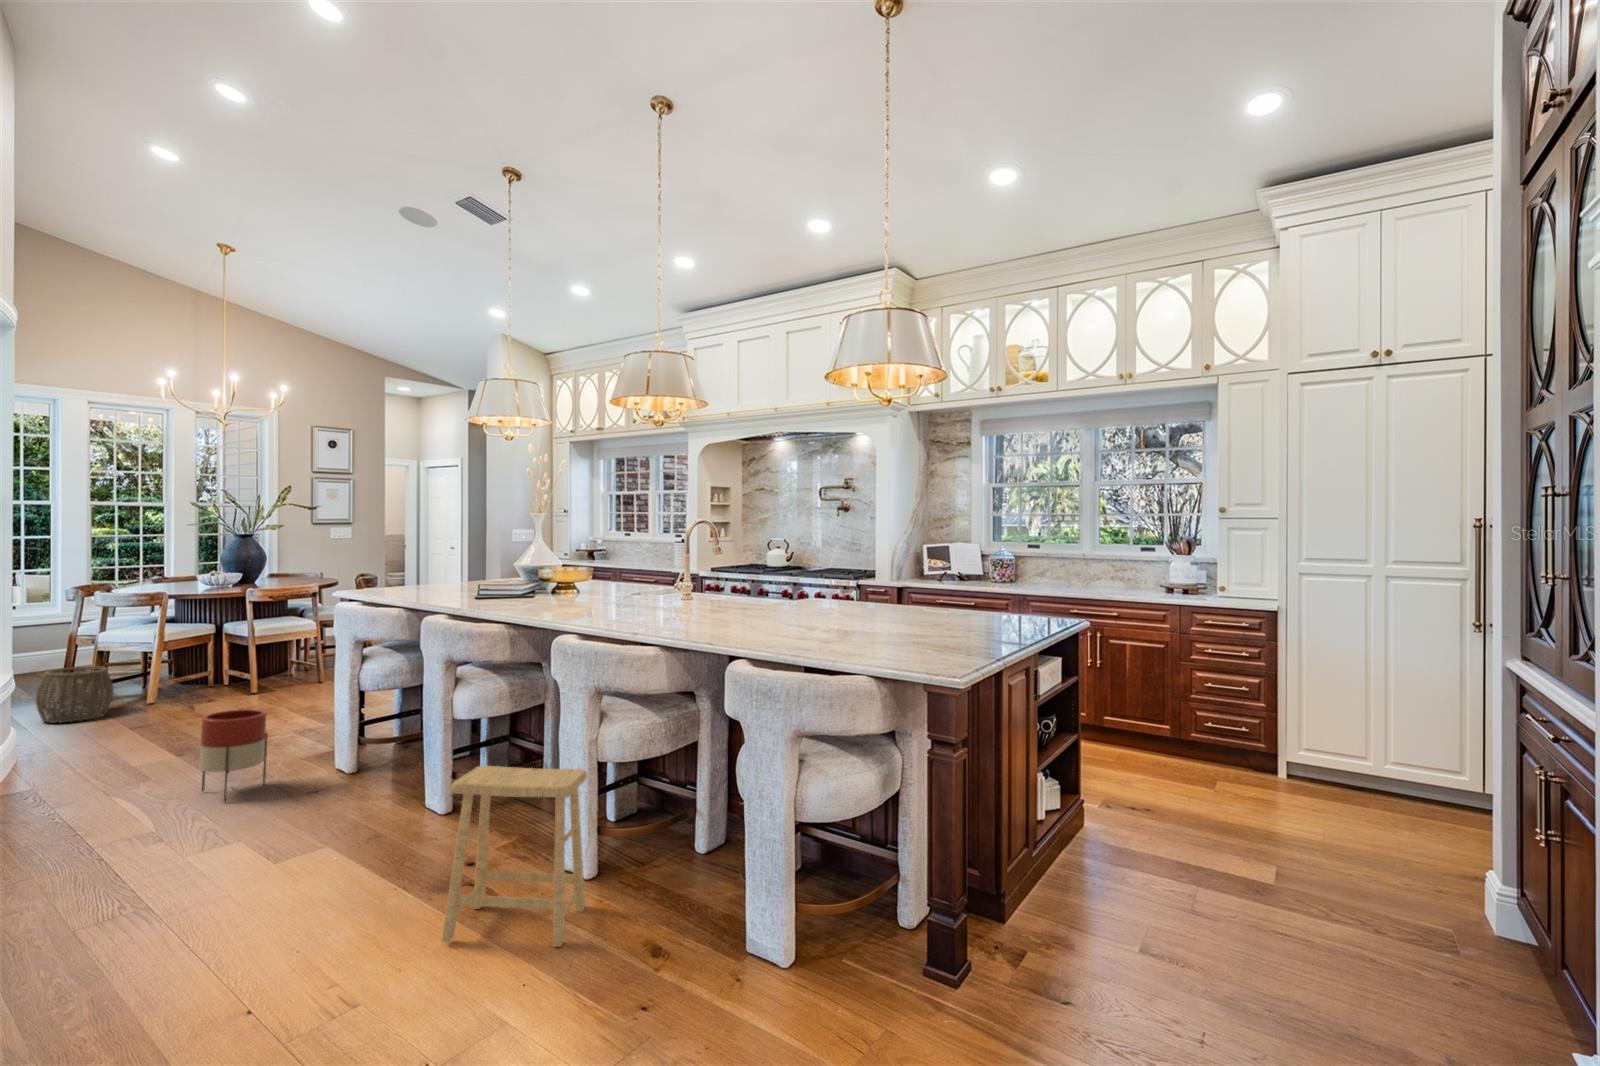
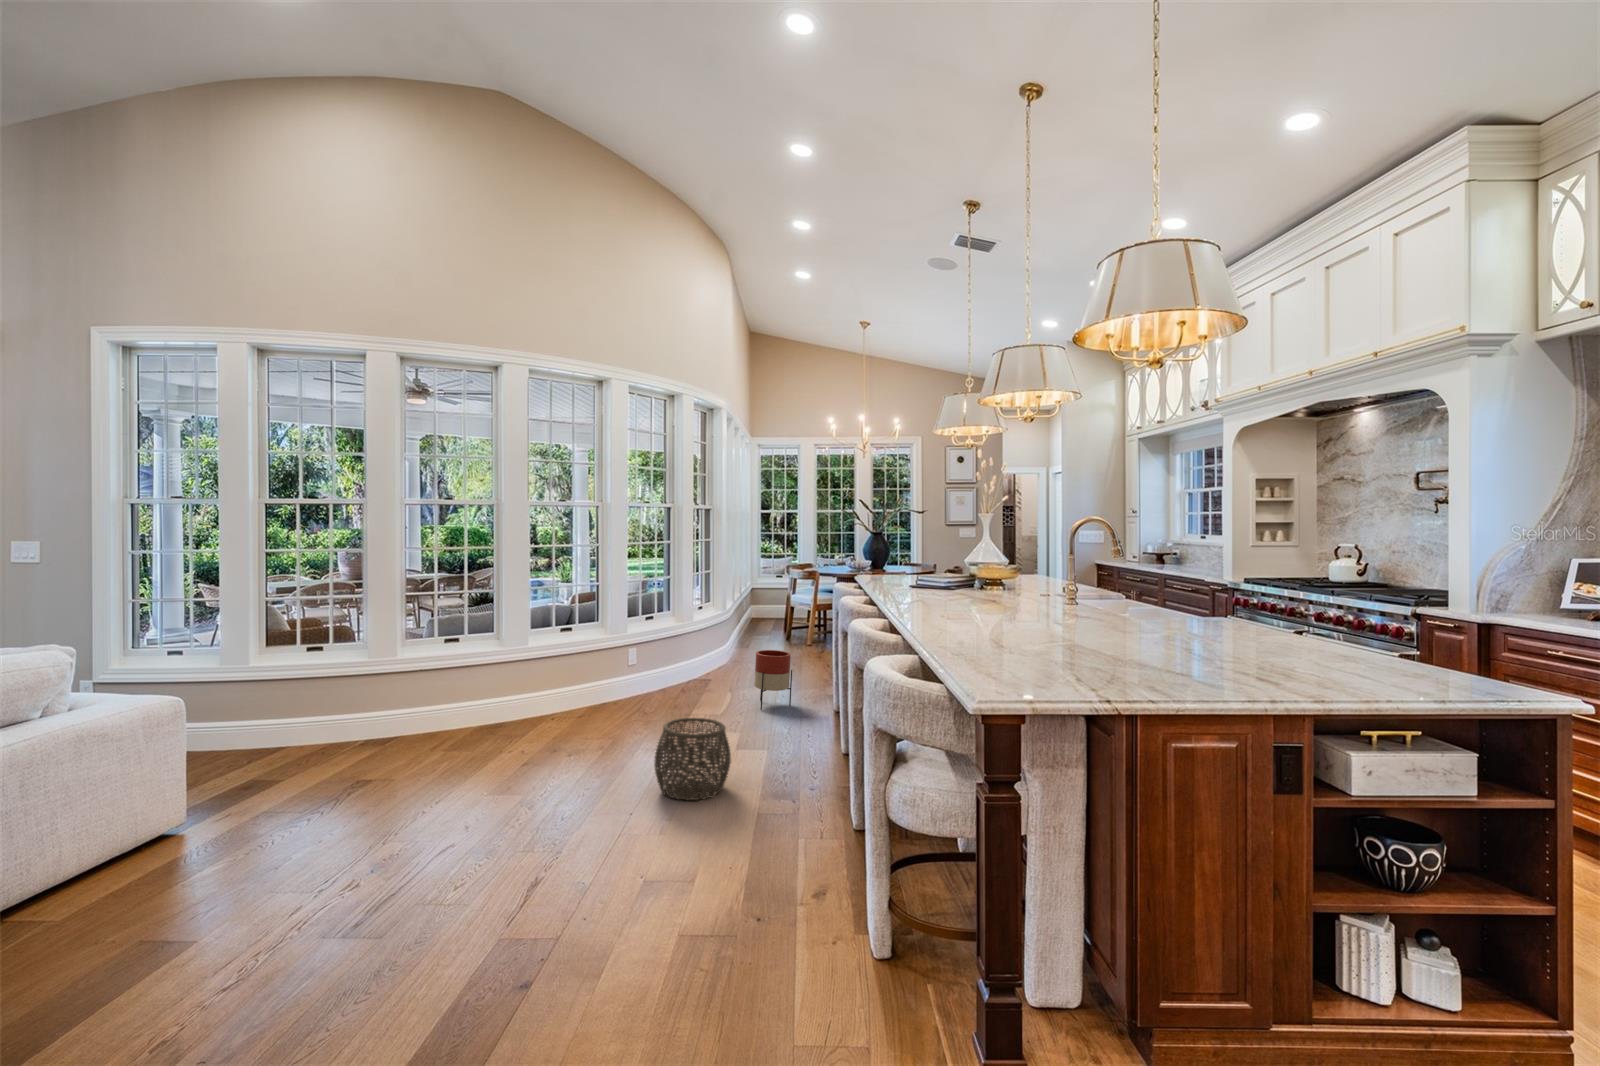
woven basket: present [36,666,113,723] -> present [654,718,731,800]
footstool: present [442,766,588,947] -> none [731,708,829,861]

